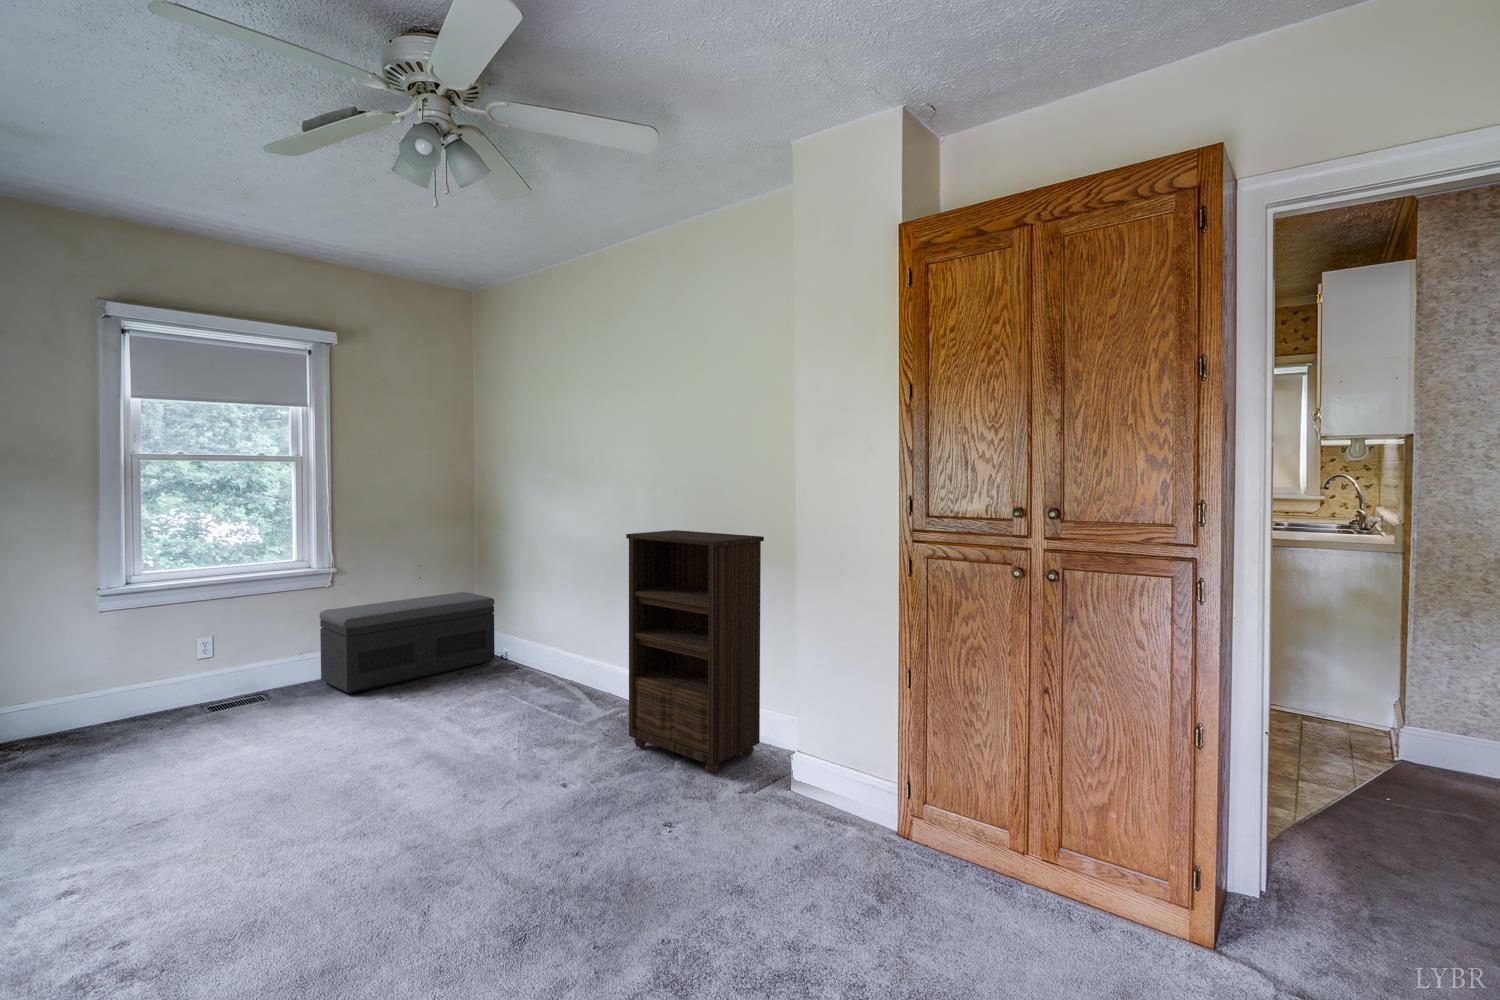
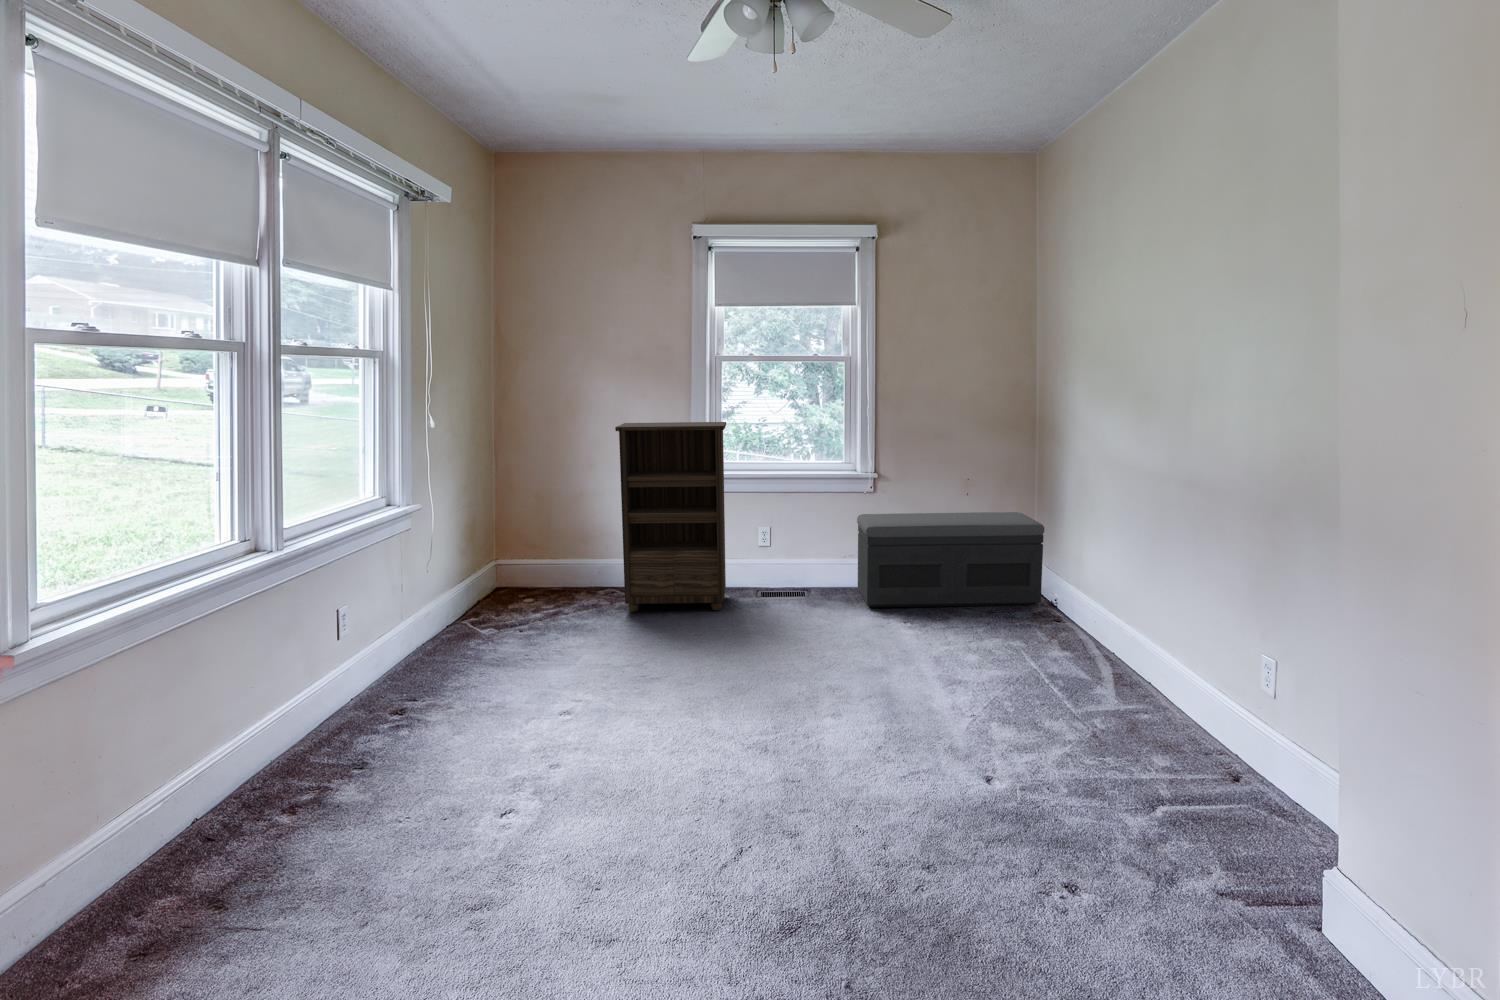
bookshelf: present [626,530,764,773] -> present [615,422,726,612]

